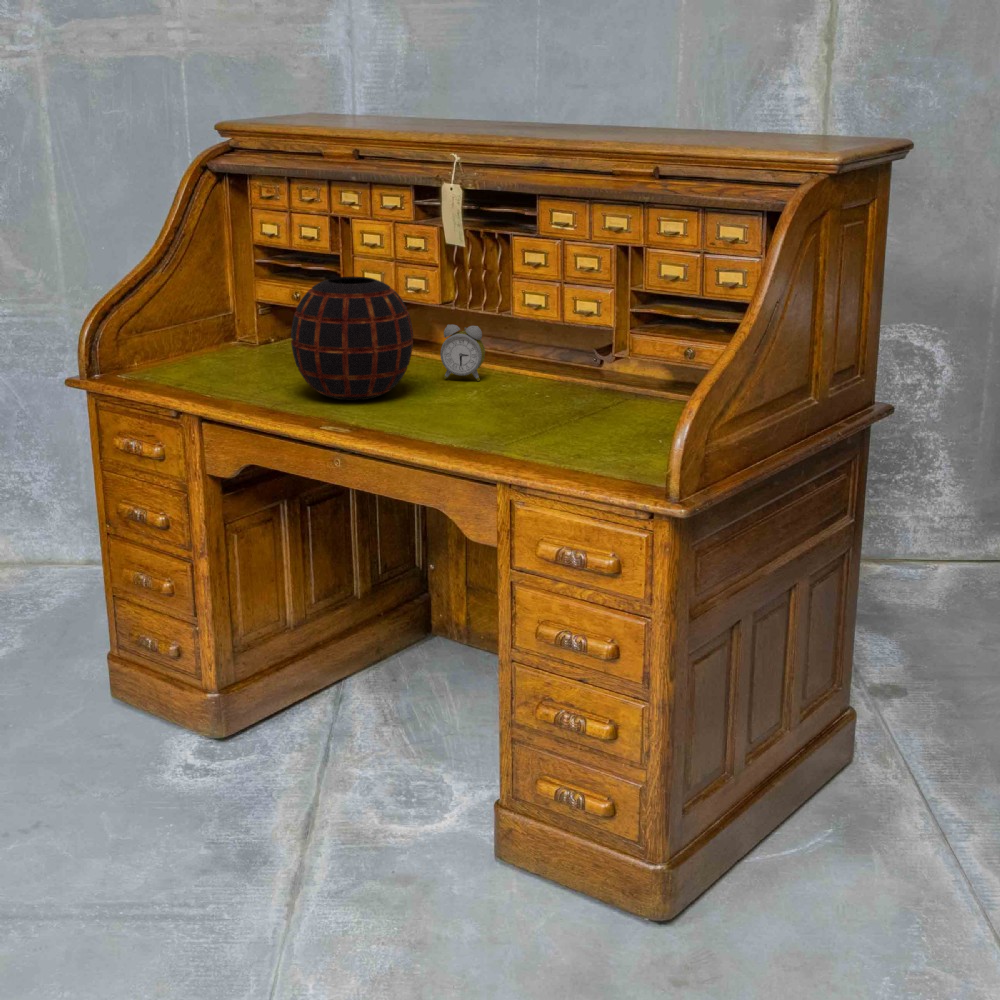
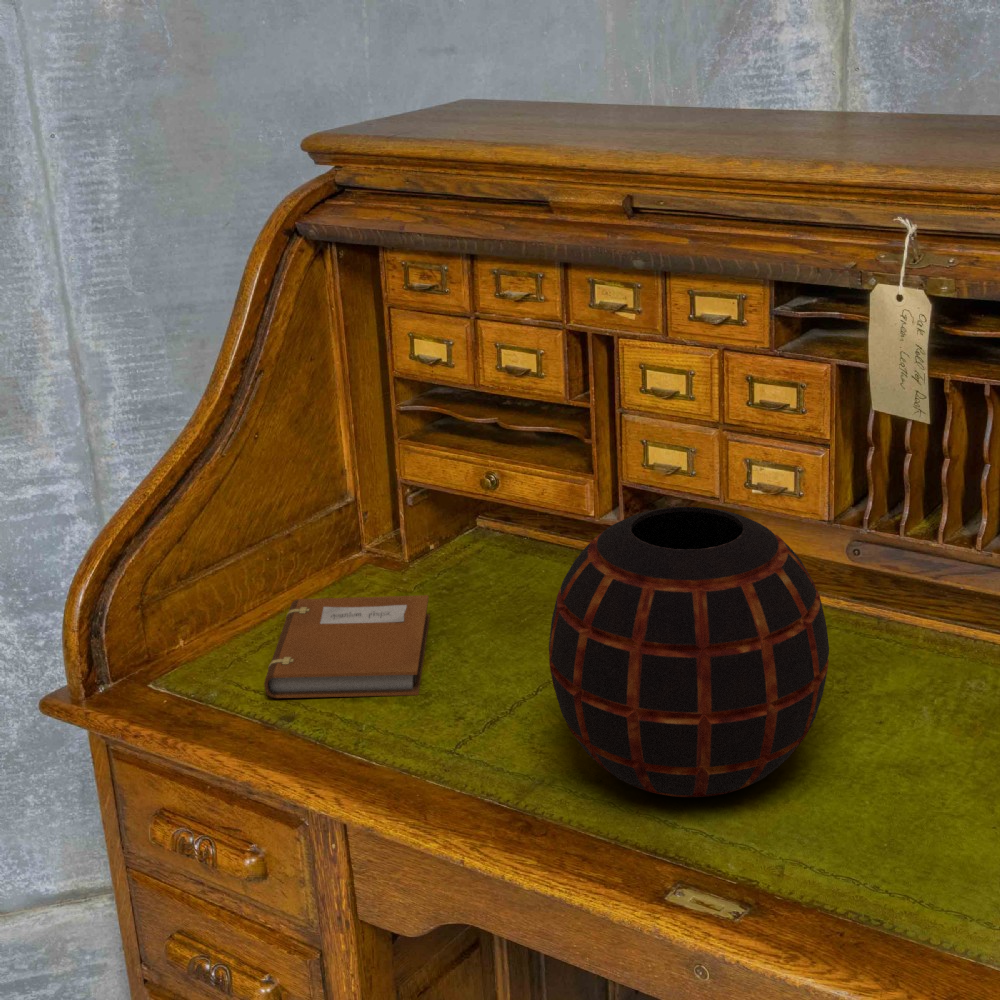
alarm clock: present [440,325,485,381] -> none [844,569,939,685]
notebook: none [172,347,261,378] -> present [264,595,430,698]

